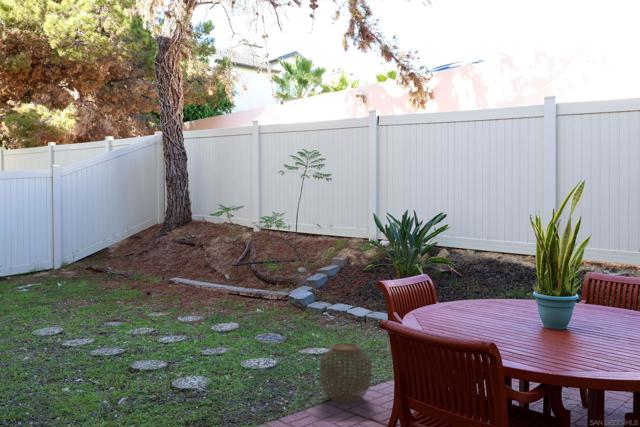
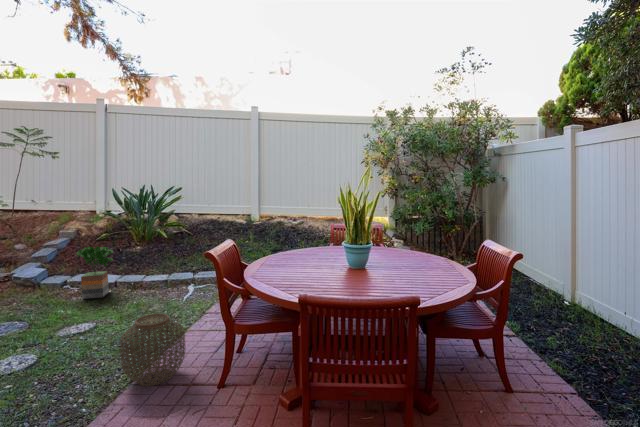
potted tree: none [330,277,362,329] -> present [77,246,113,299]

